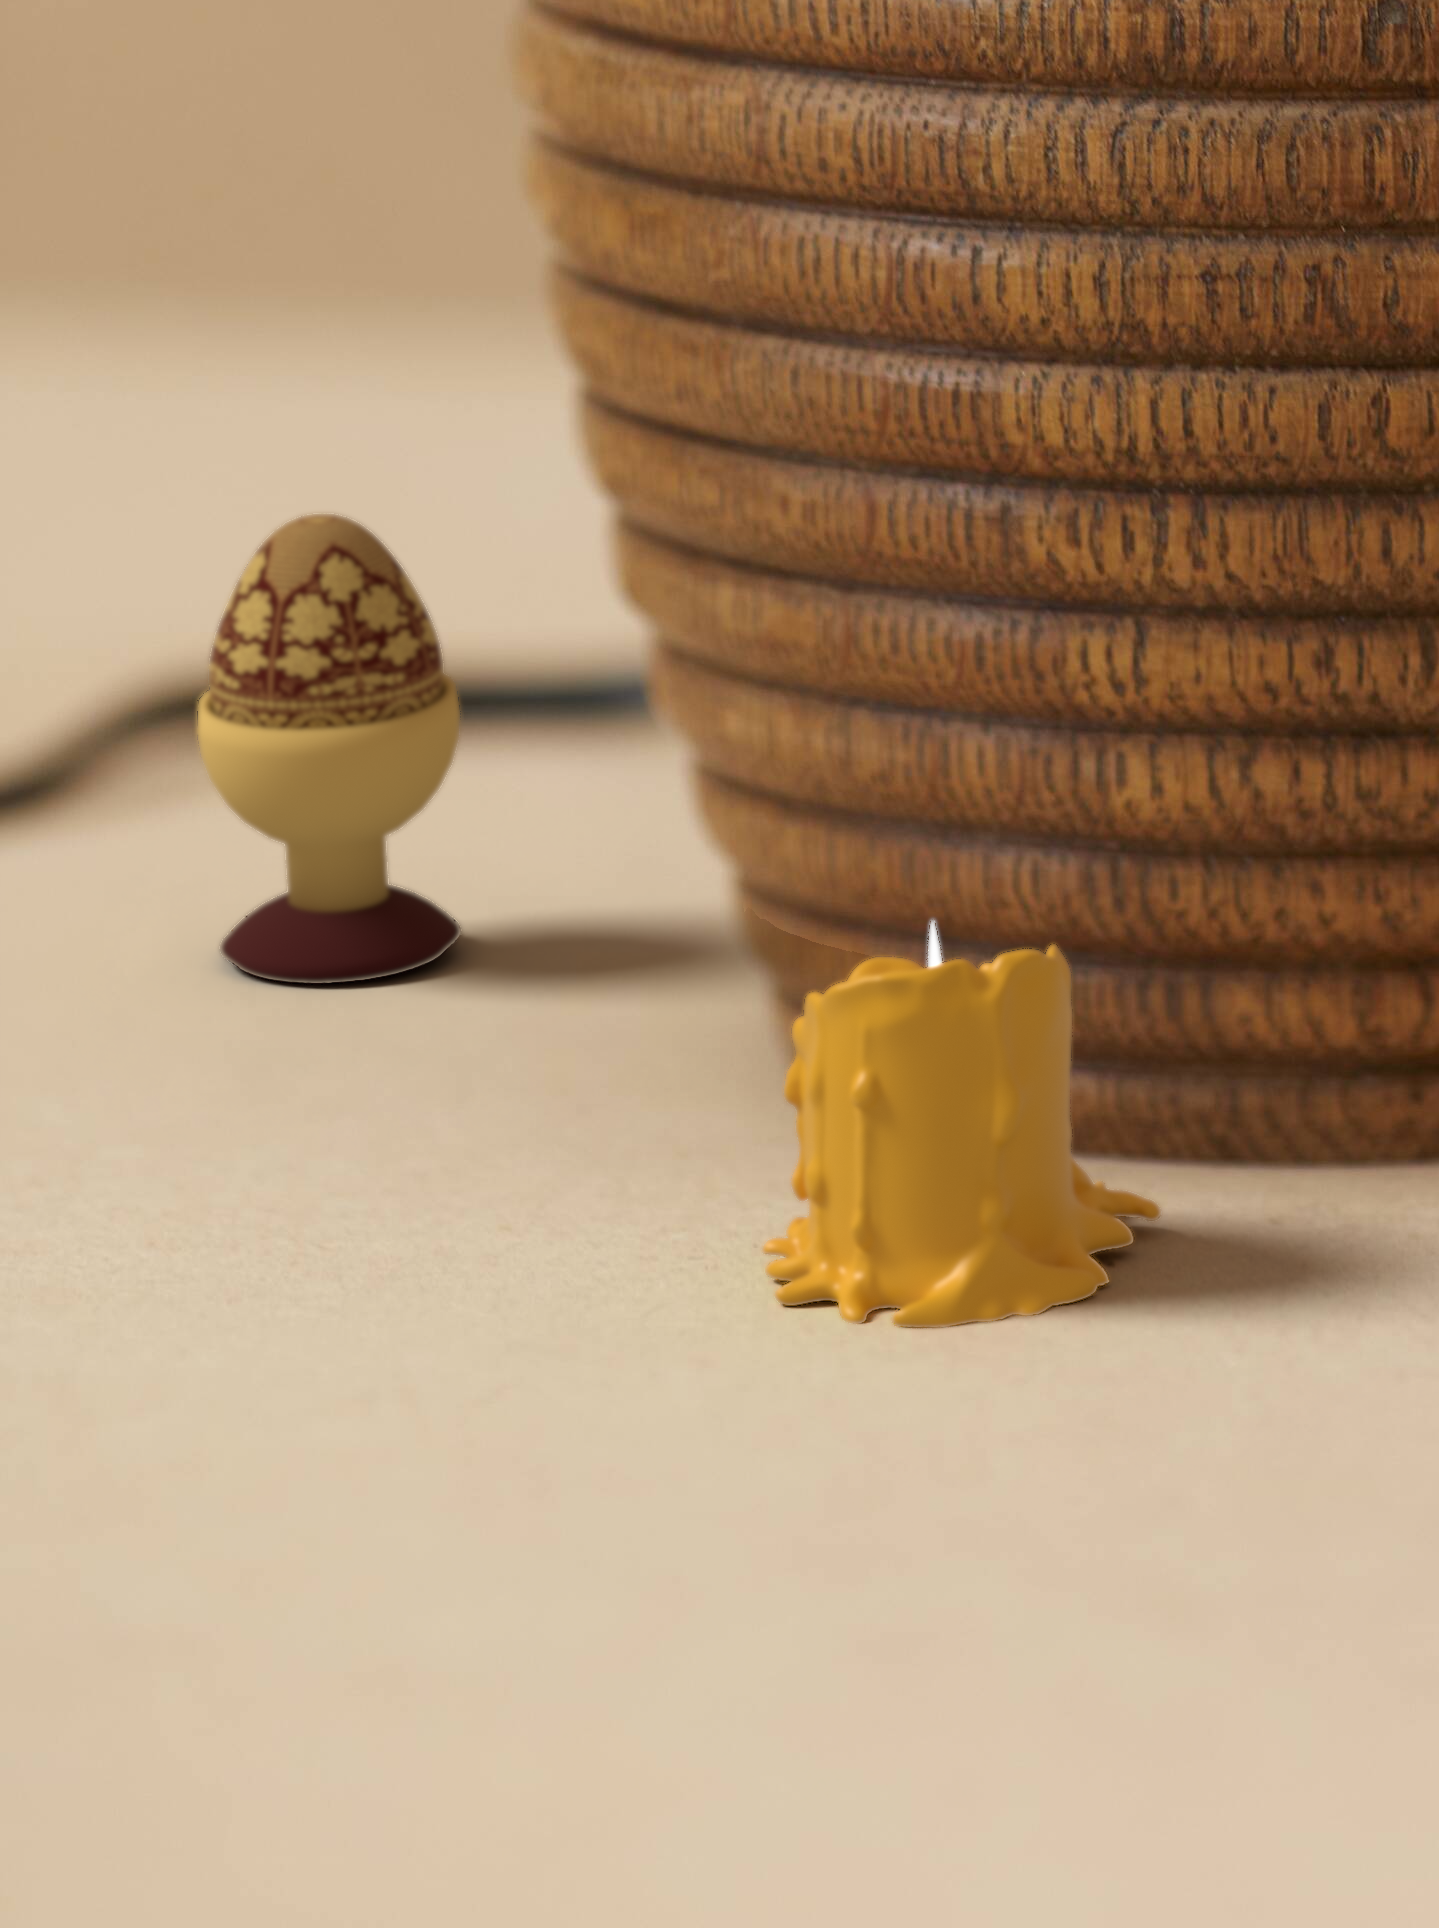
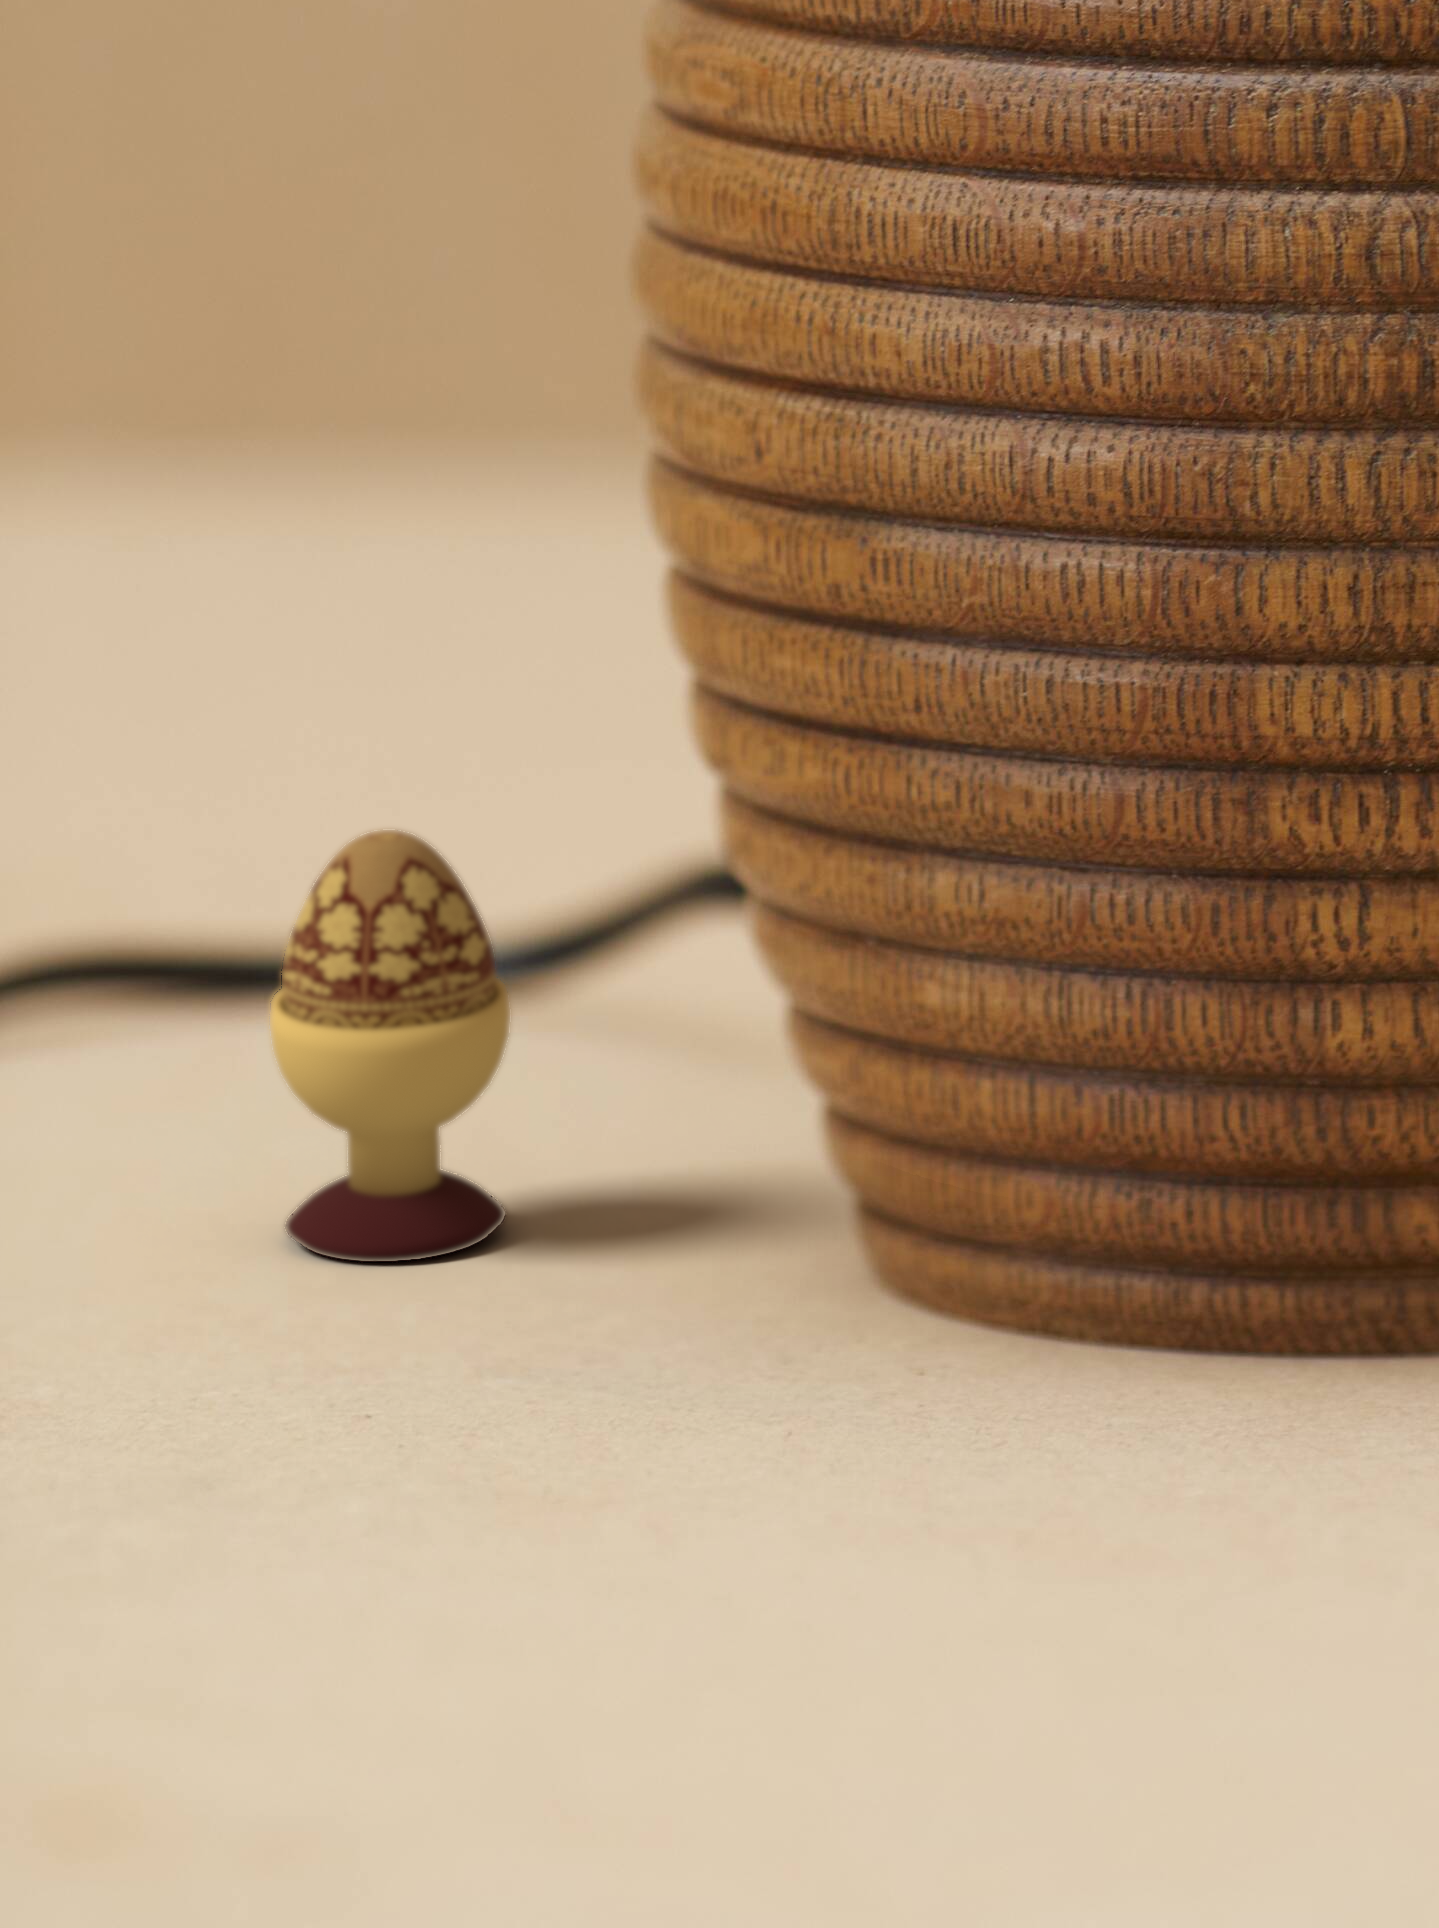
candle: present [763,921,1161,1328] -> none [1057,1146,1383,1520]

